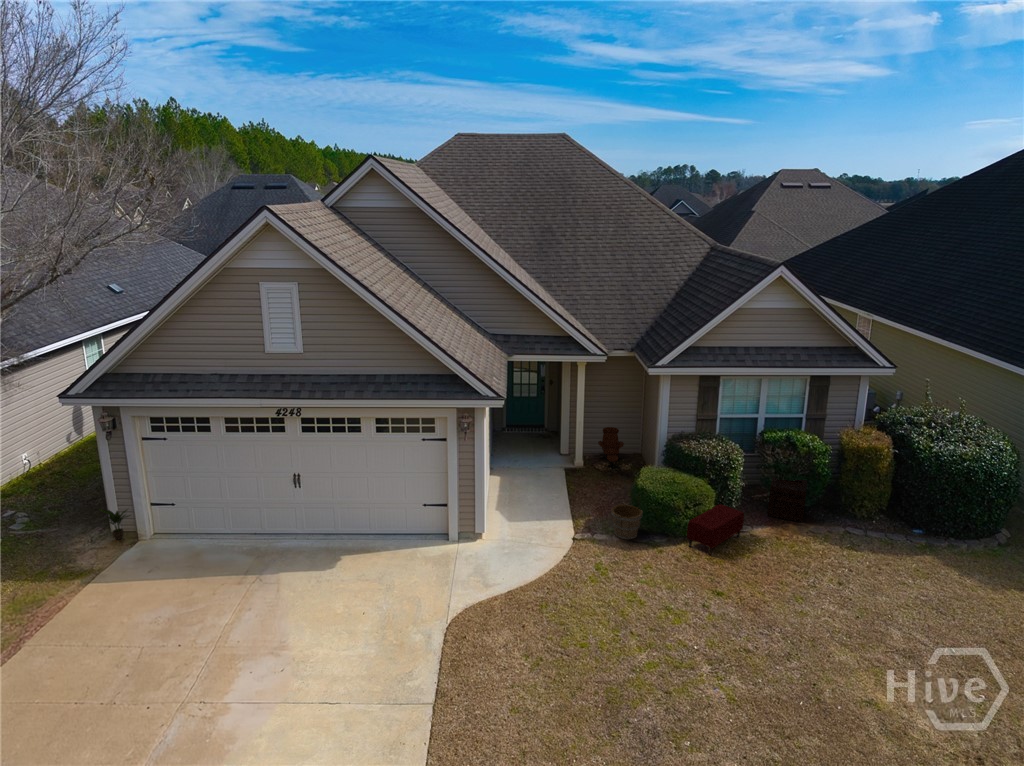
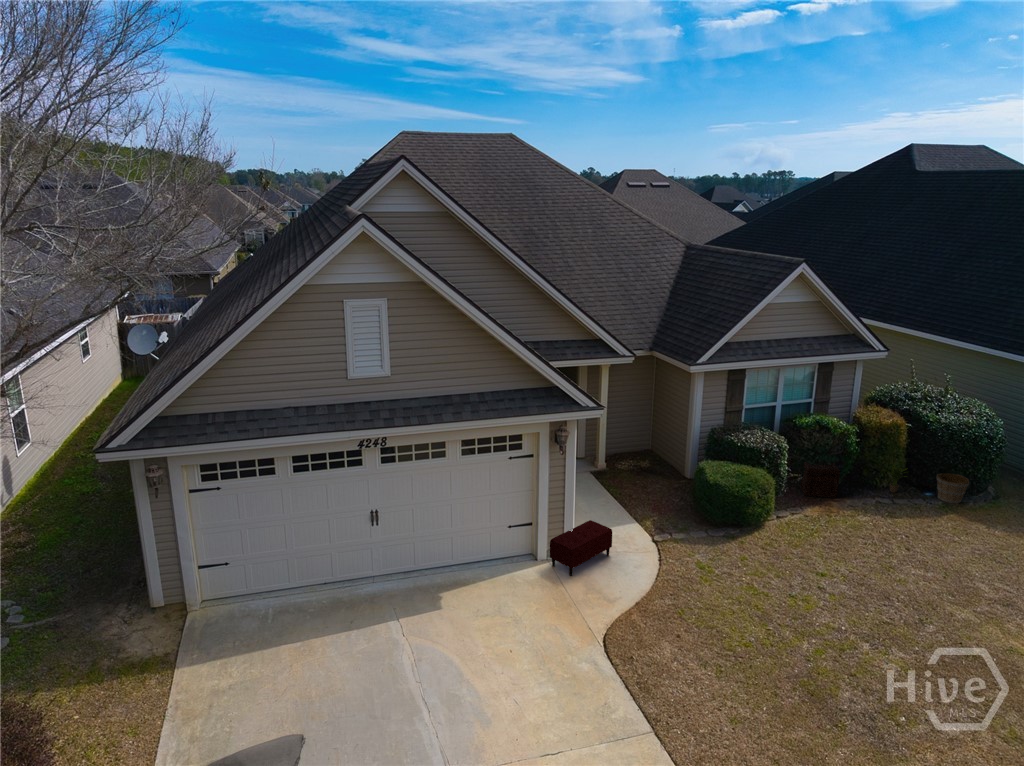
lounge chair: present [598,427,624,469] -> none [617,426,645,468]
wooden bucket: present [611,504,643,540] -> present [937,474,969,504]
bench: present [687,504,744,555] -> present [550,520,612,576]
potted plant: present [99,509,130,540] -> present [888,465,906,493]

